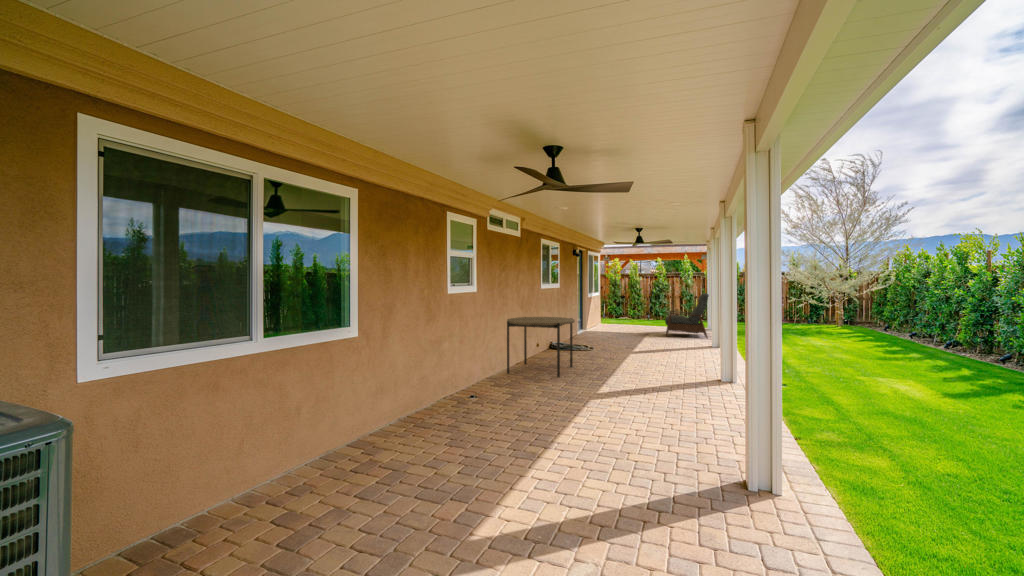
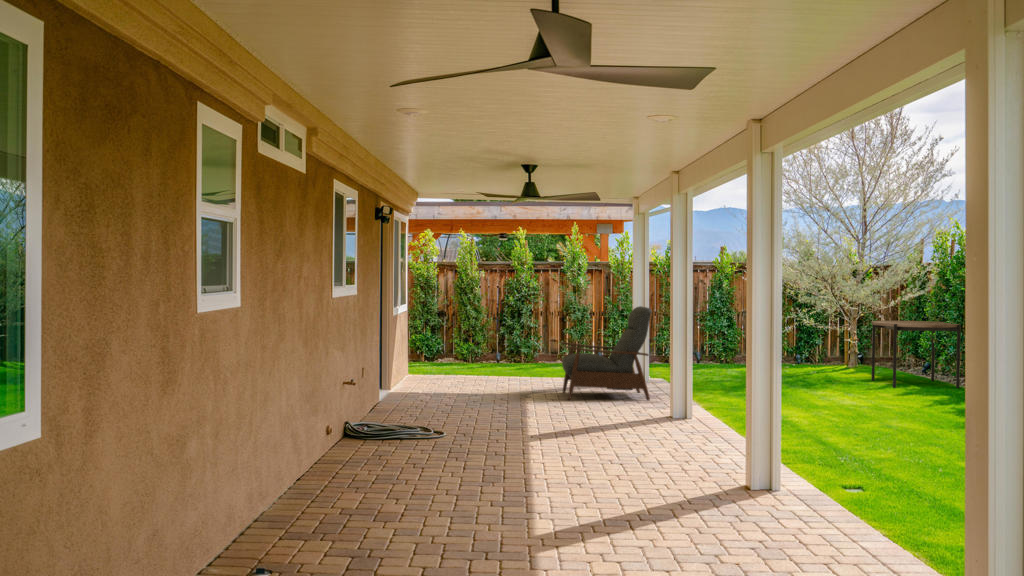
dining table: present [507,317,575,377] -> present [872,321,961,388]

